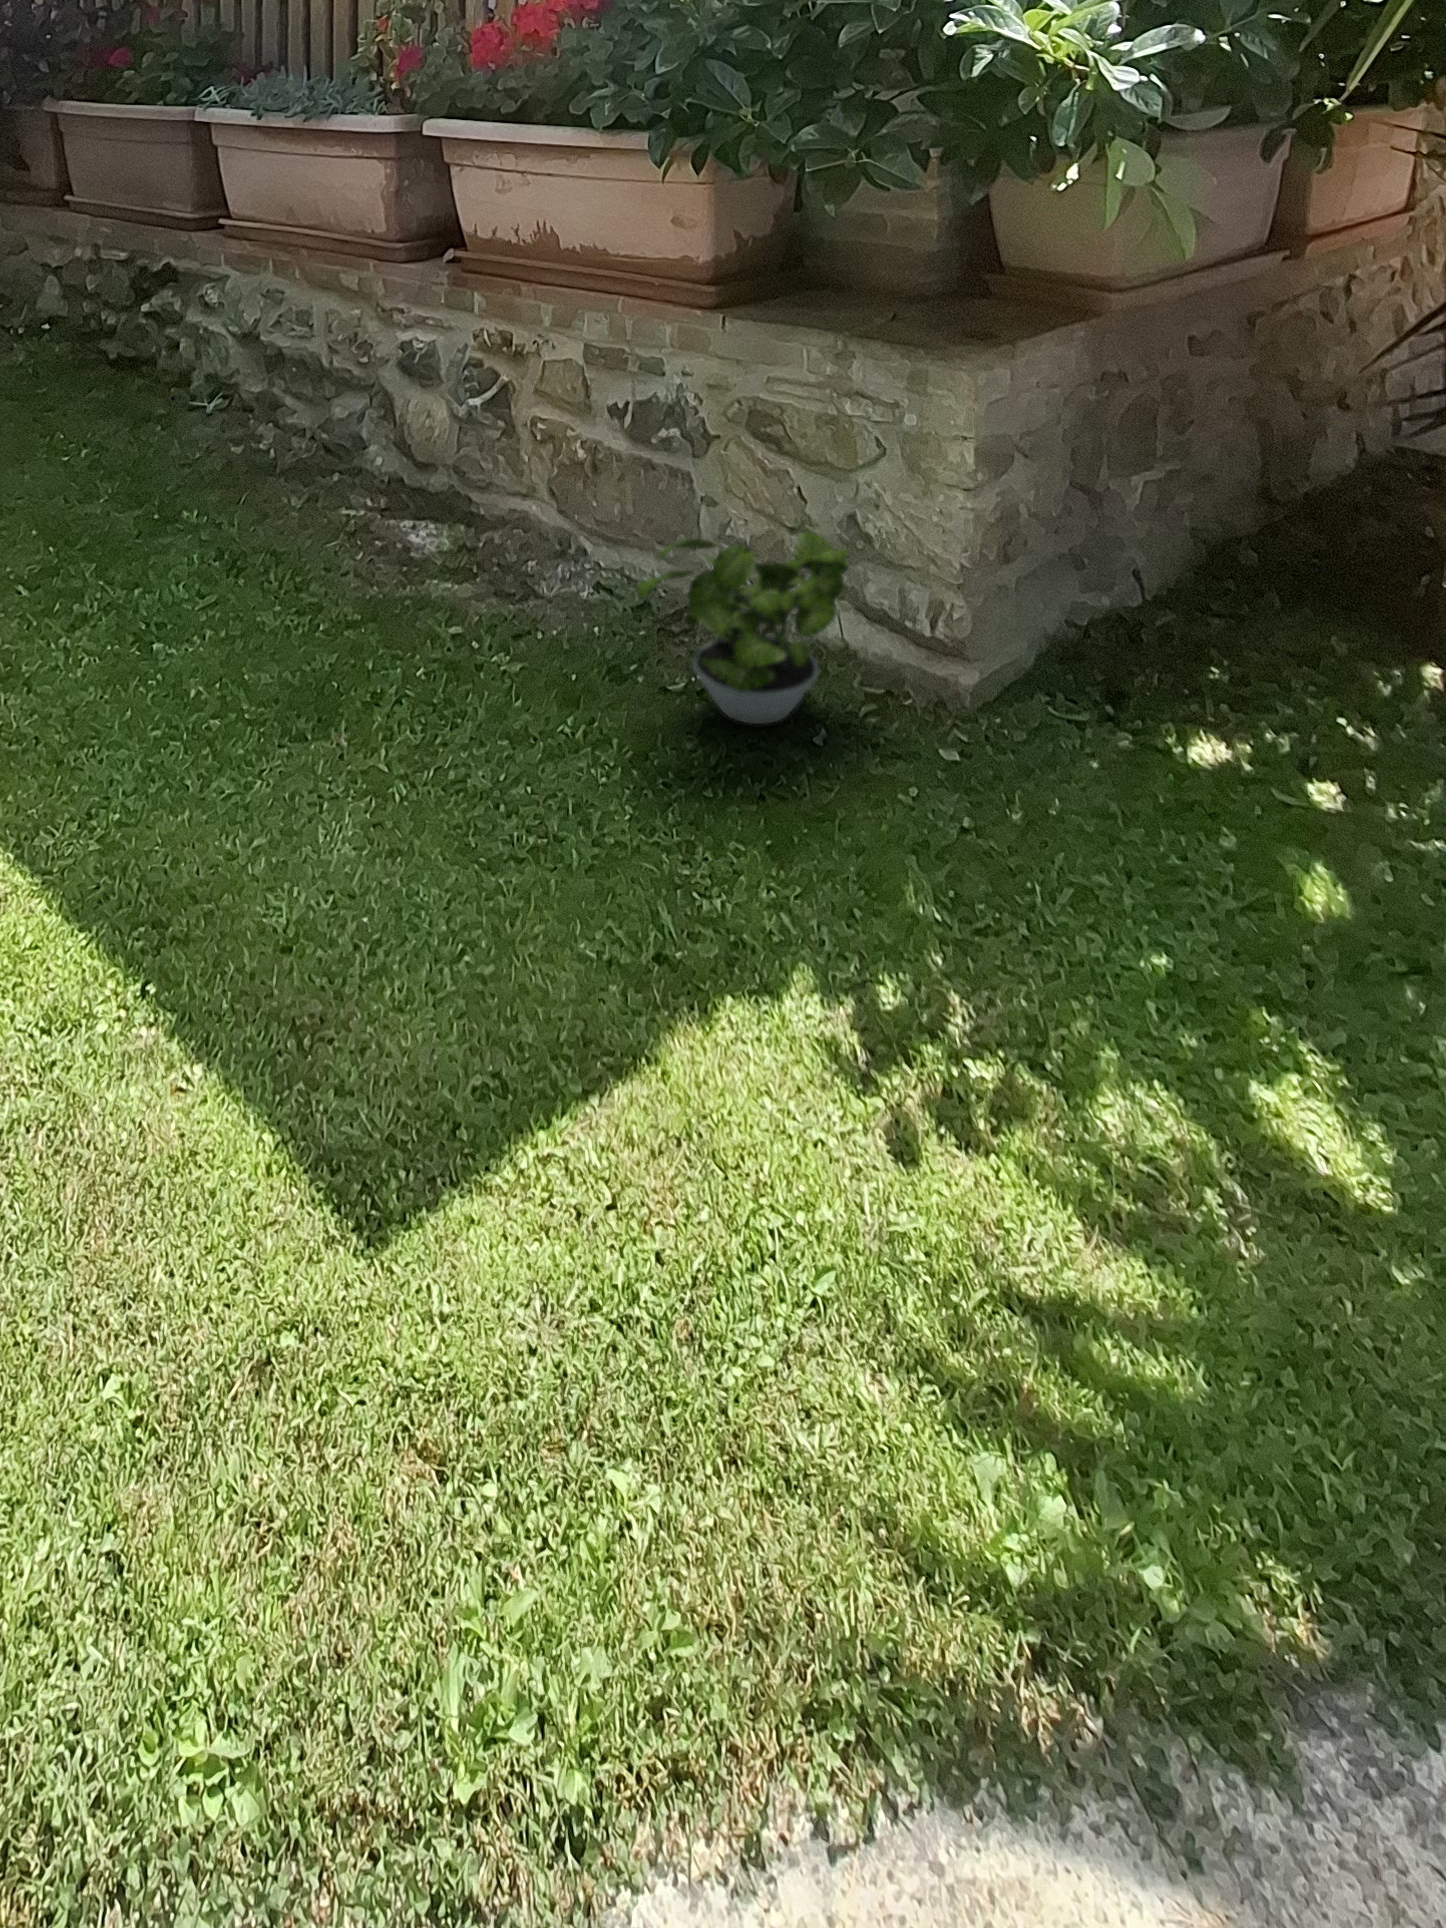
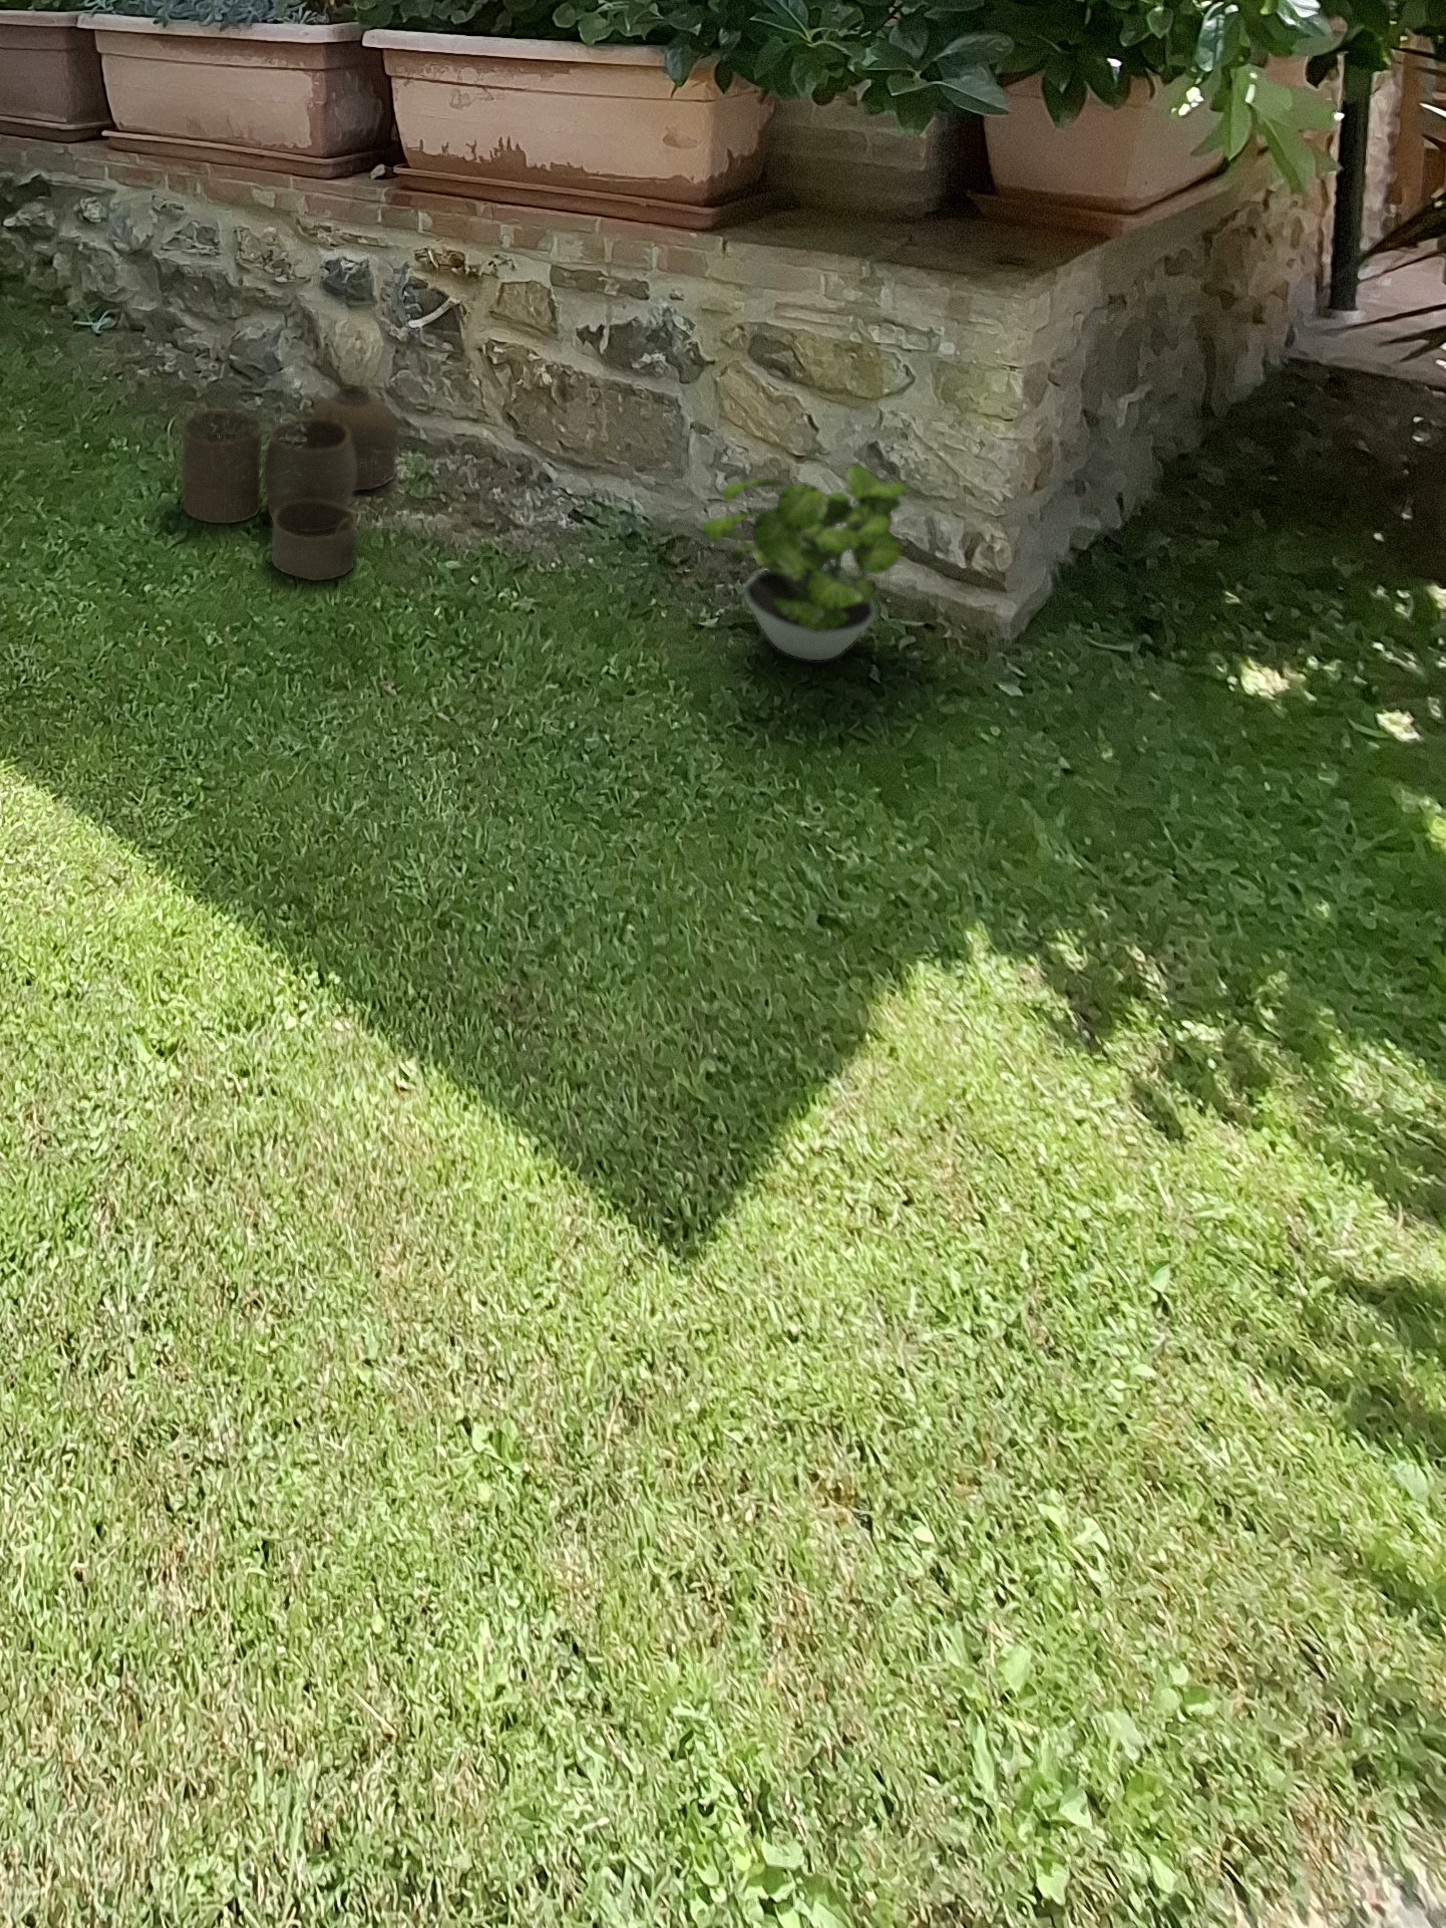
woven basket: none [212,456,441,645] -> present [182,383,398,581]

